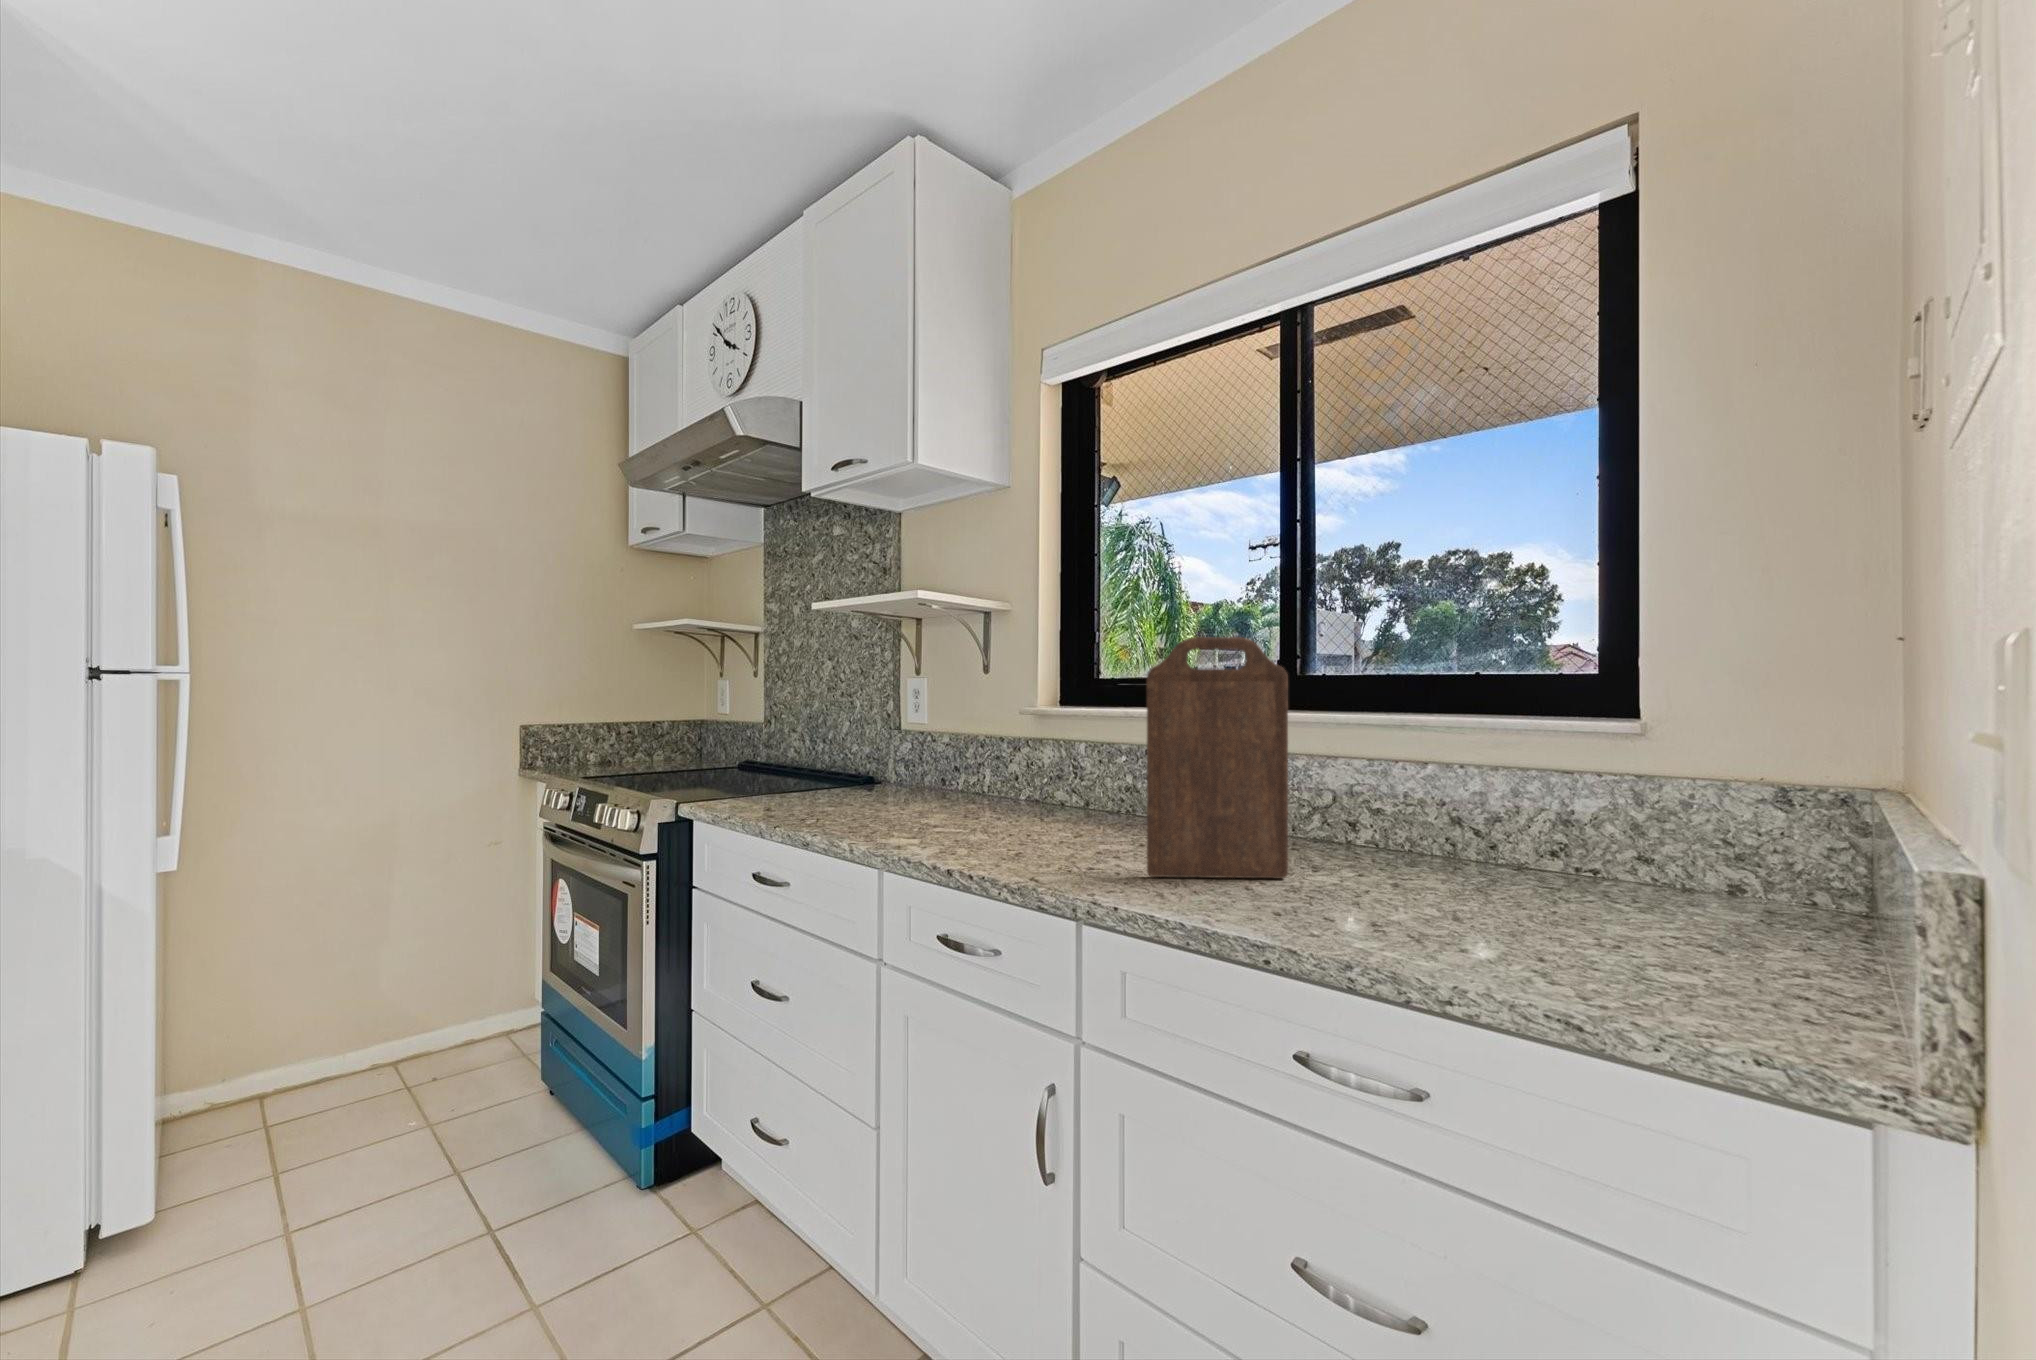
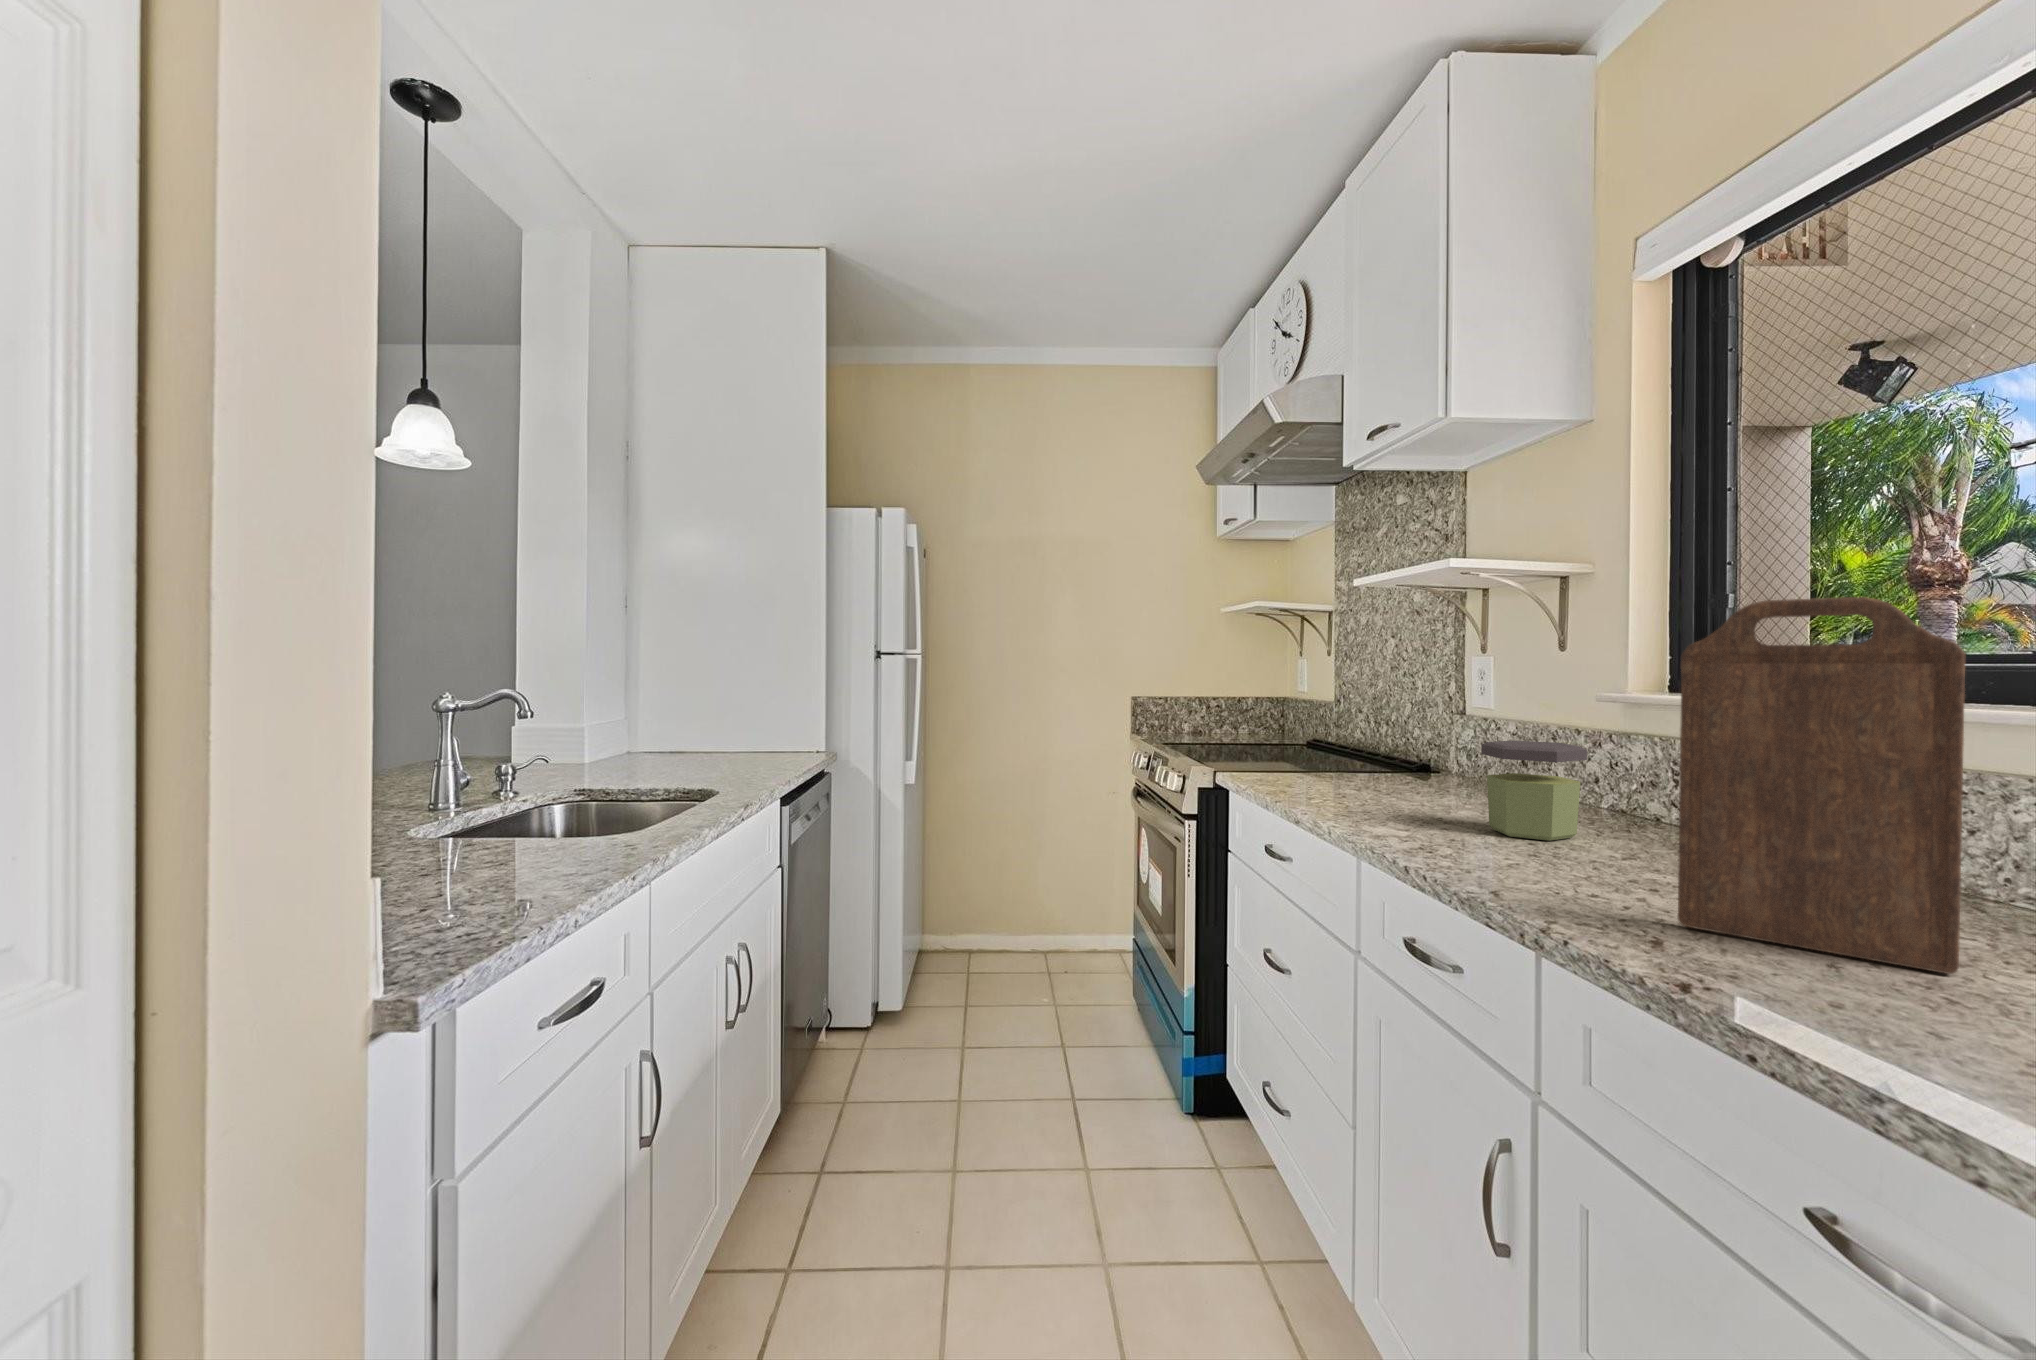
jar: none [961,748,1036,830] -> present [1481,740,1587,841]

